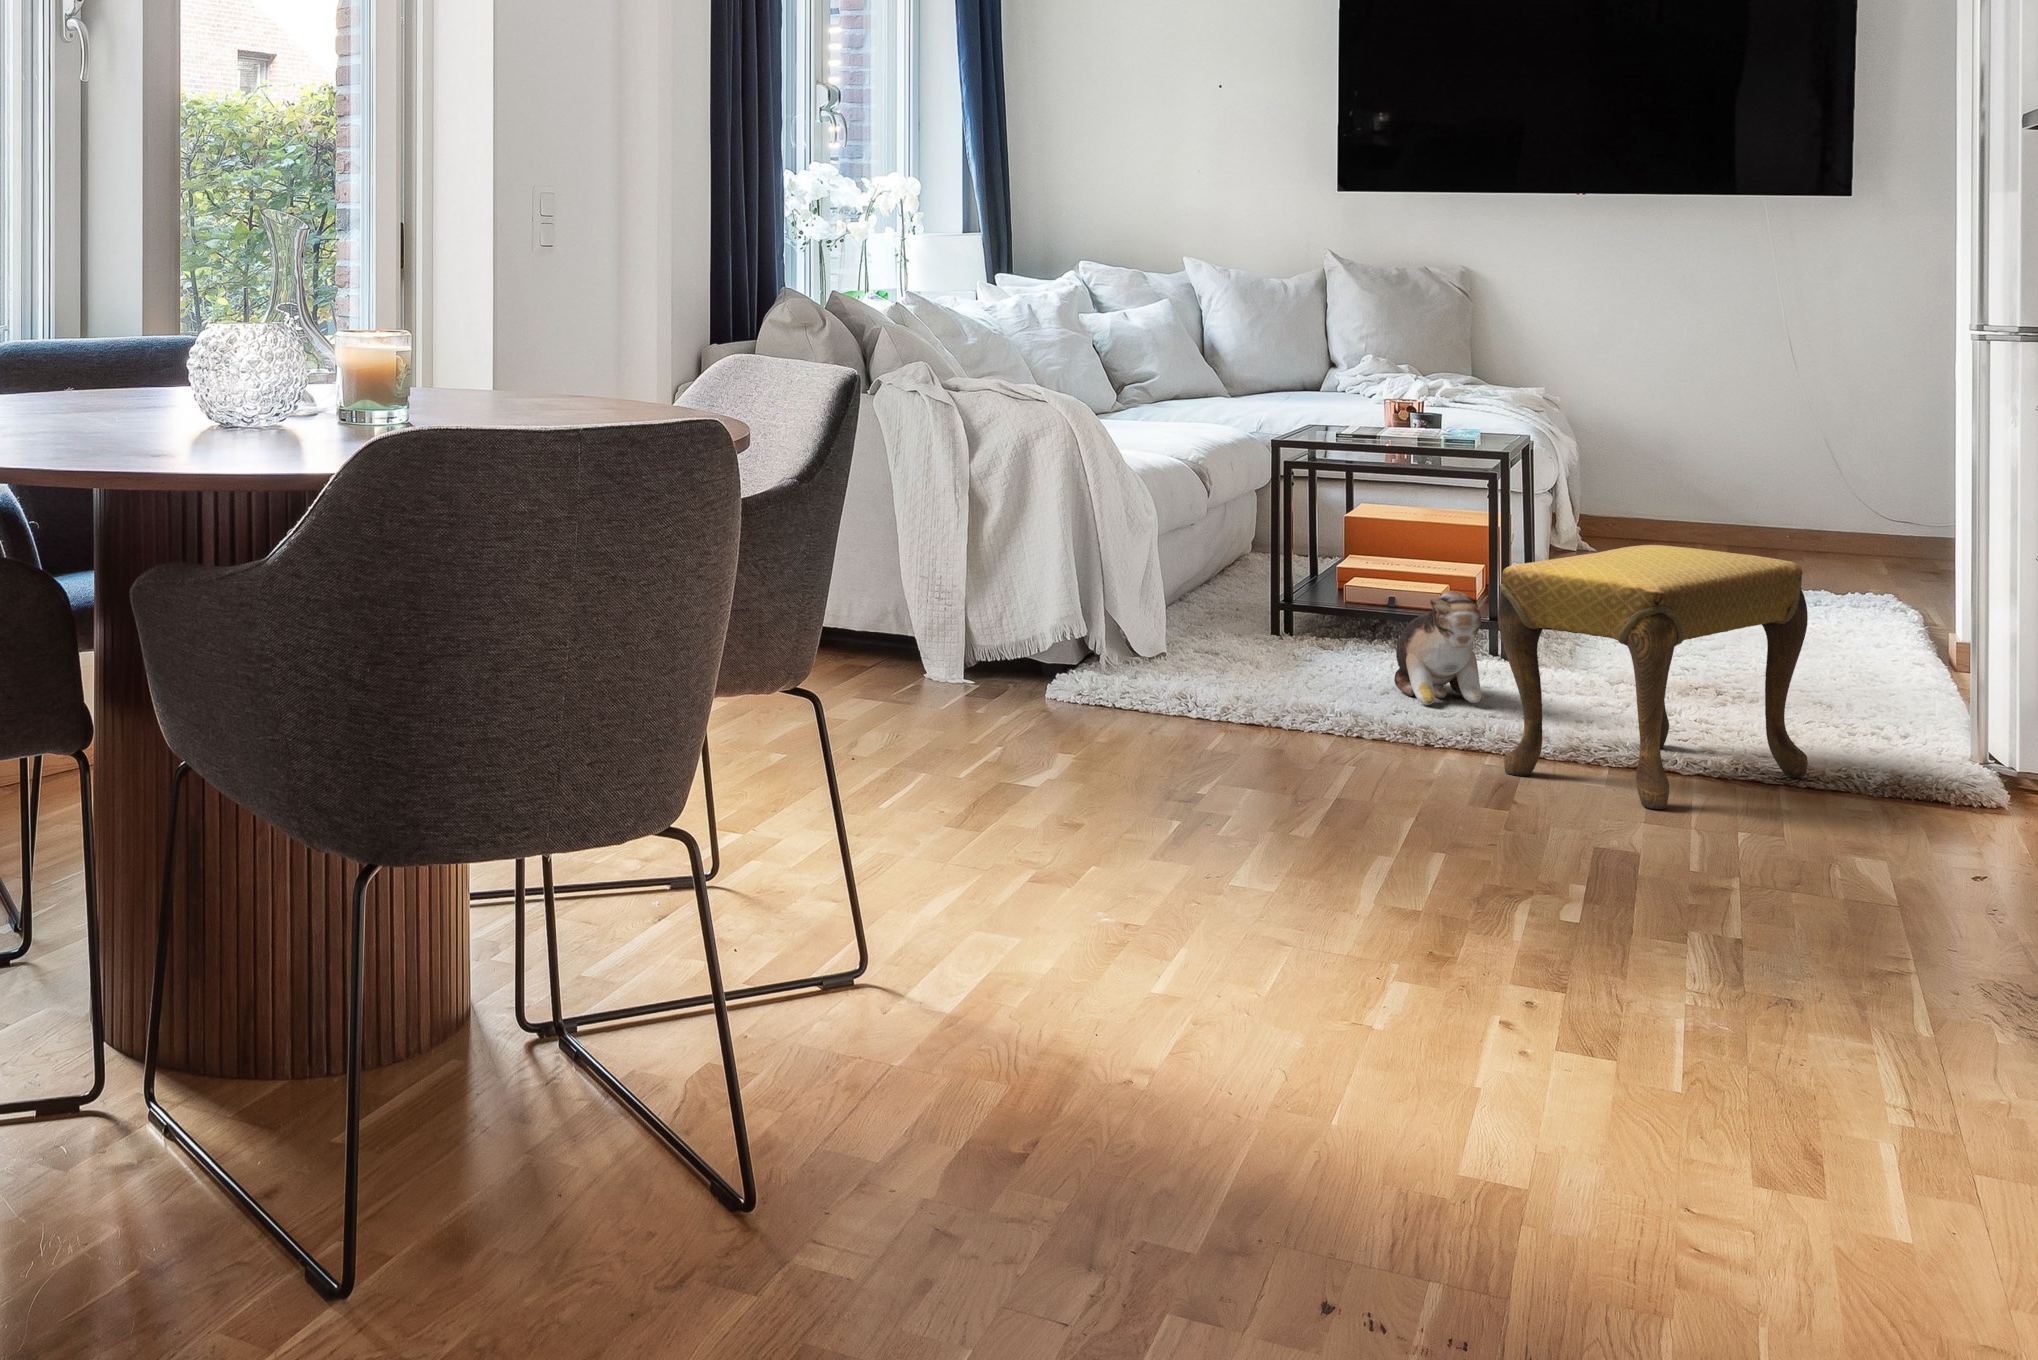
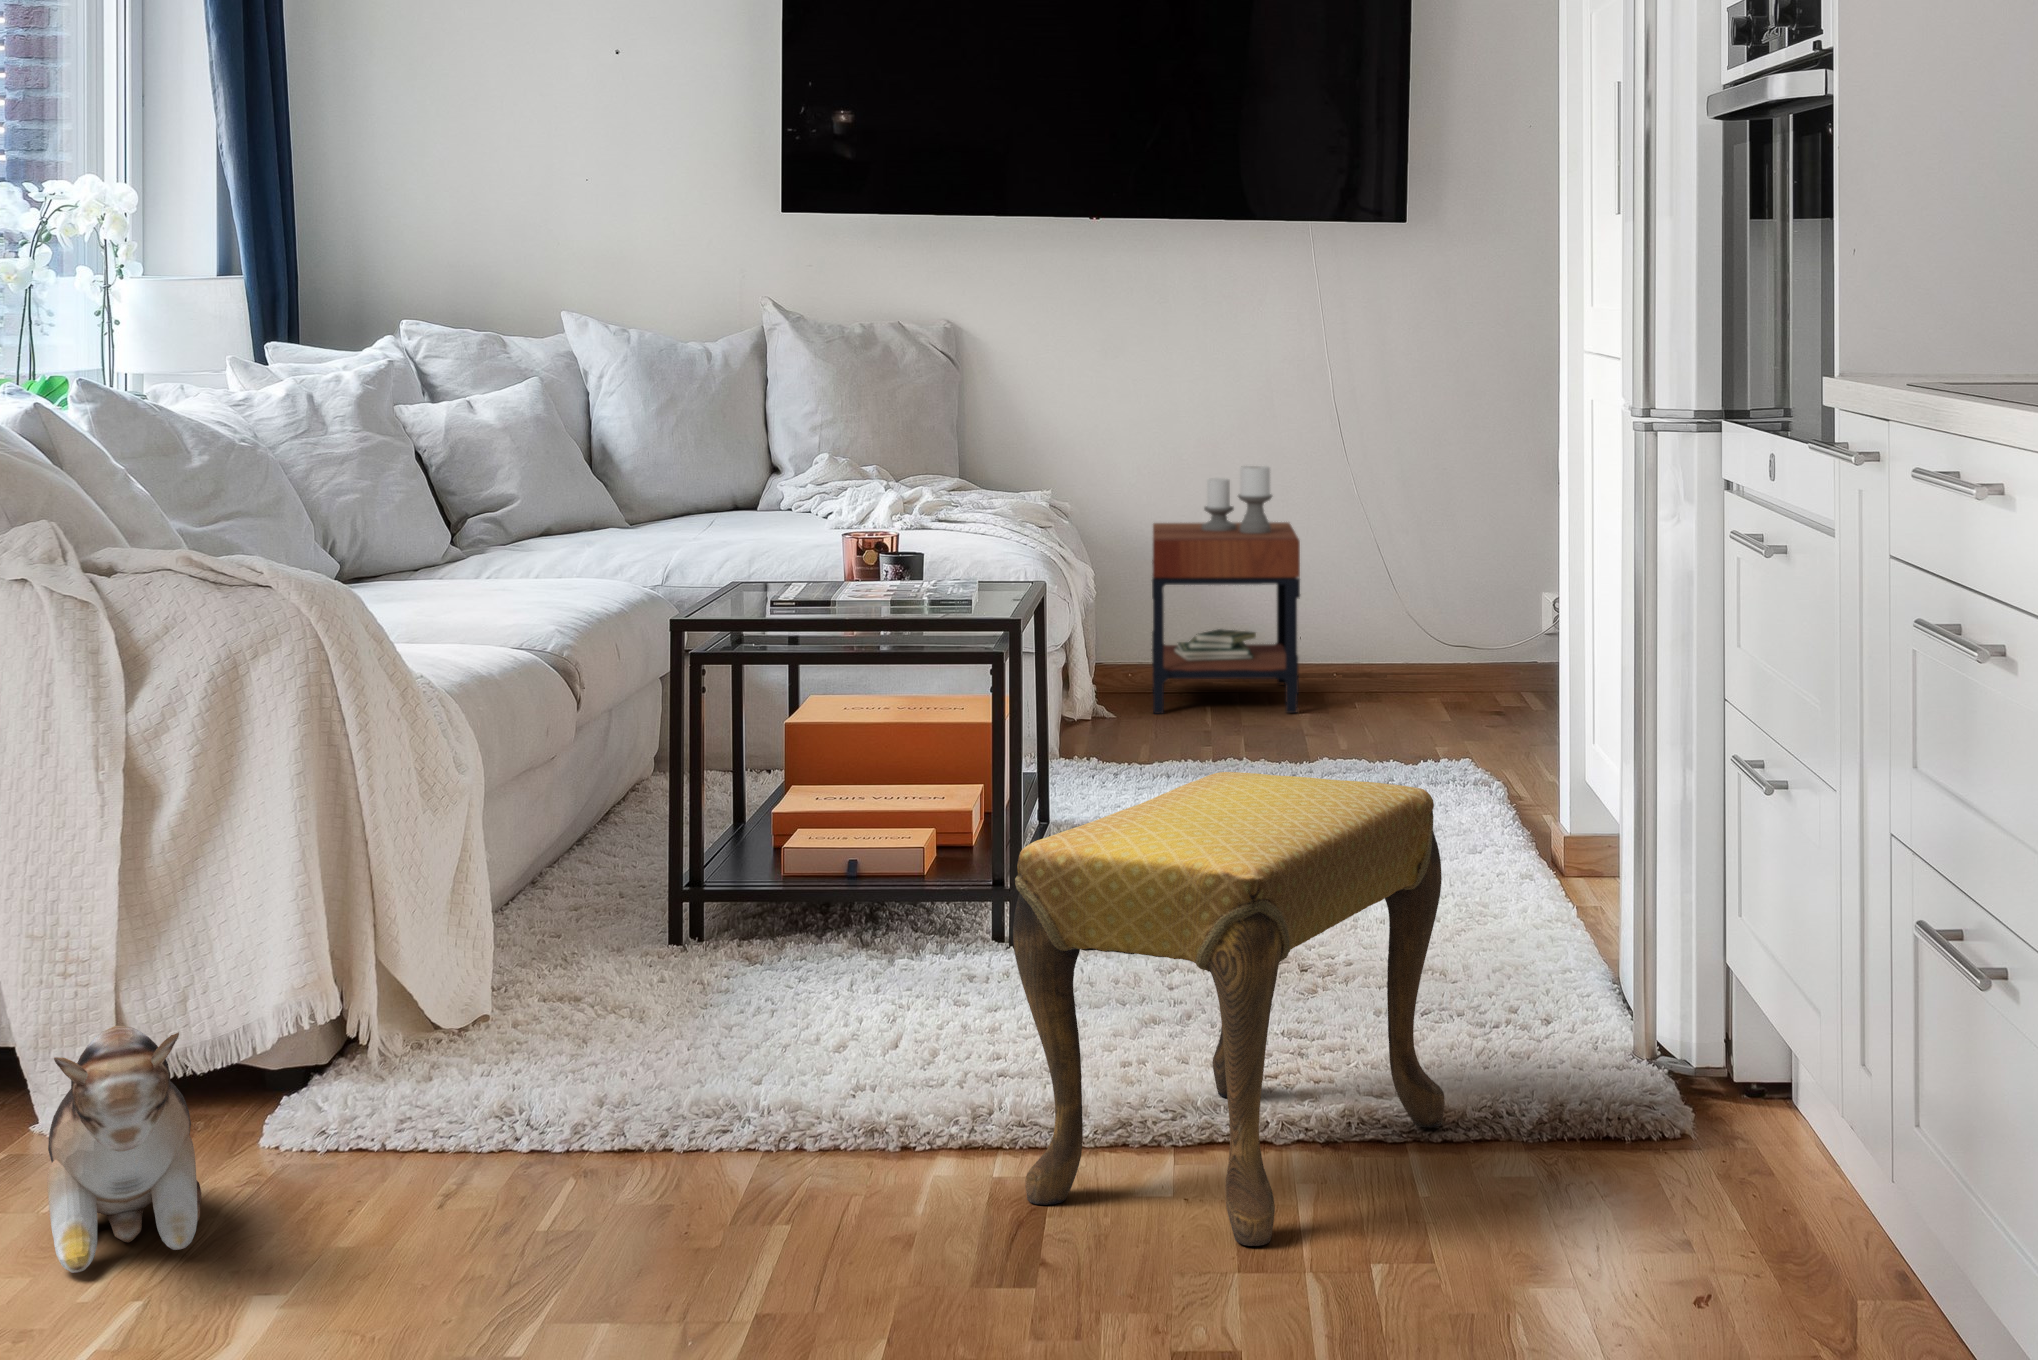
side table: none [1629,376,1757,560] -> present [1152,466,1300,714]
plush toy: present [1394,591,1488,705] -> present [47,1026,201,1273]

